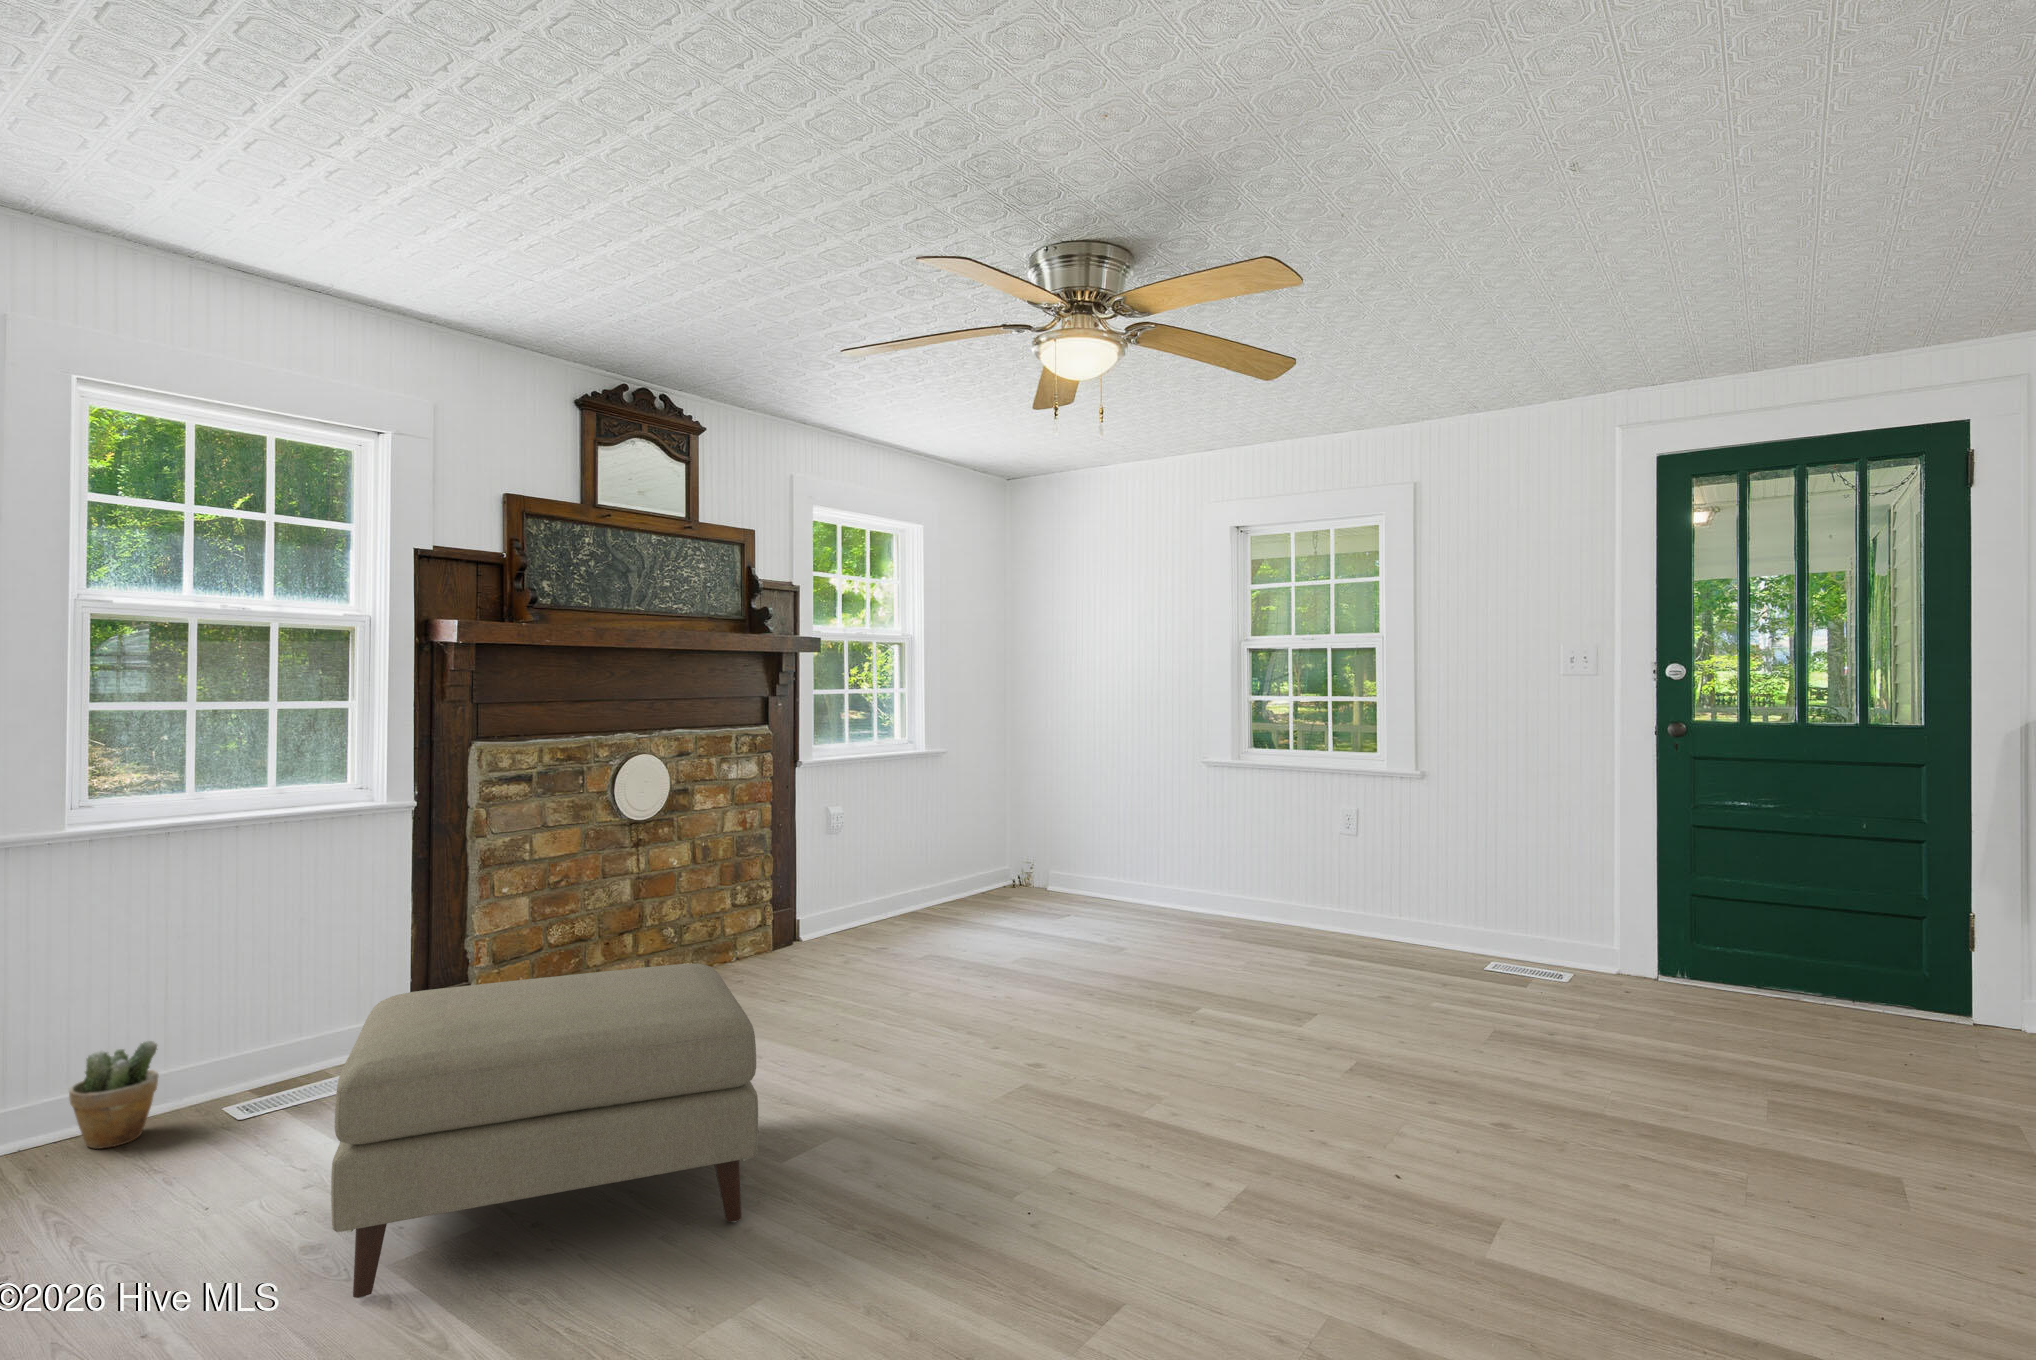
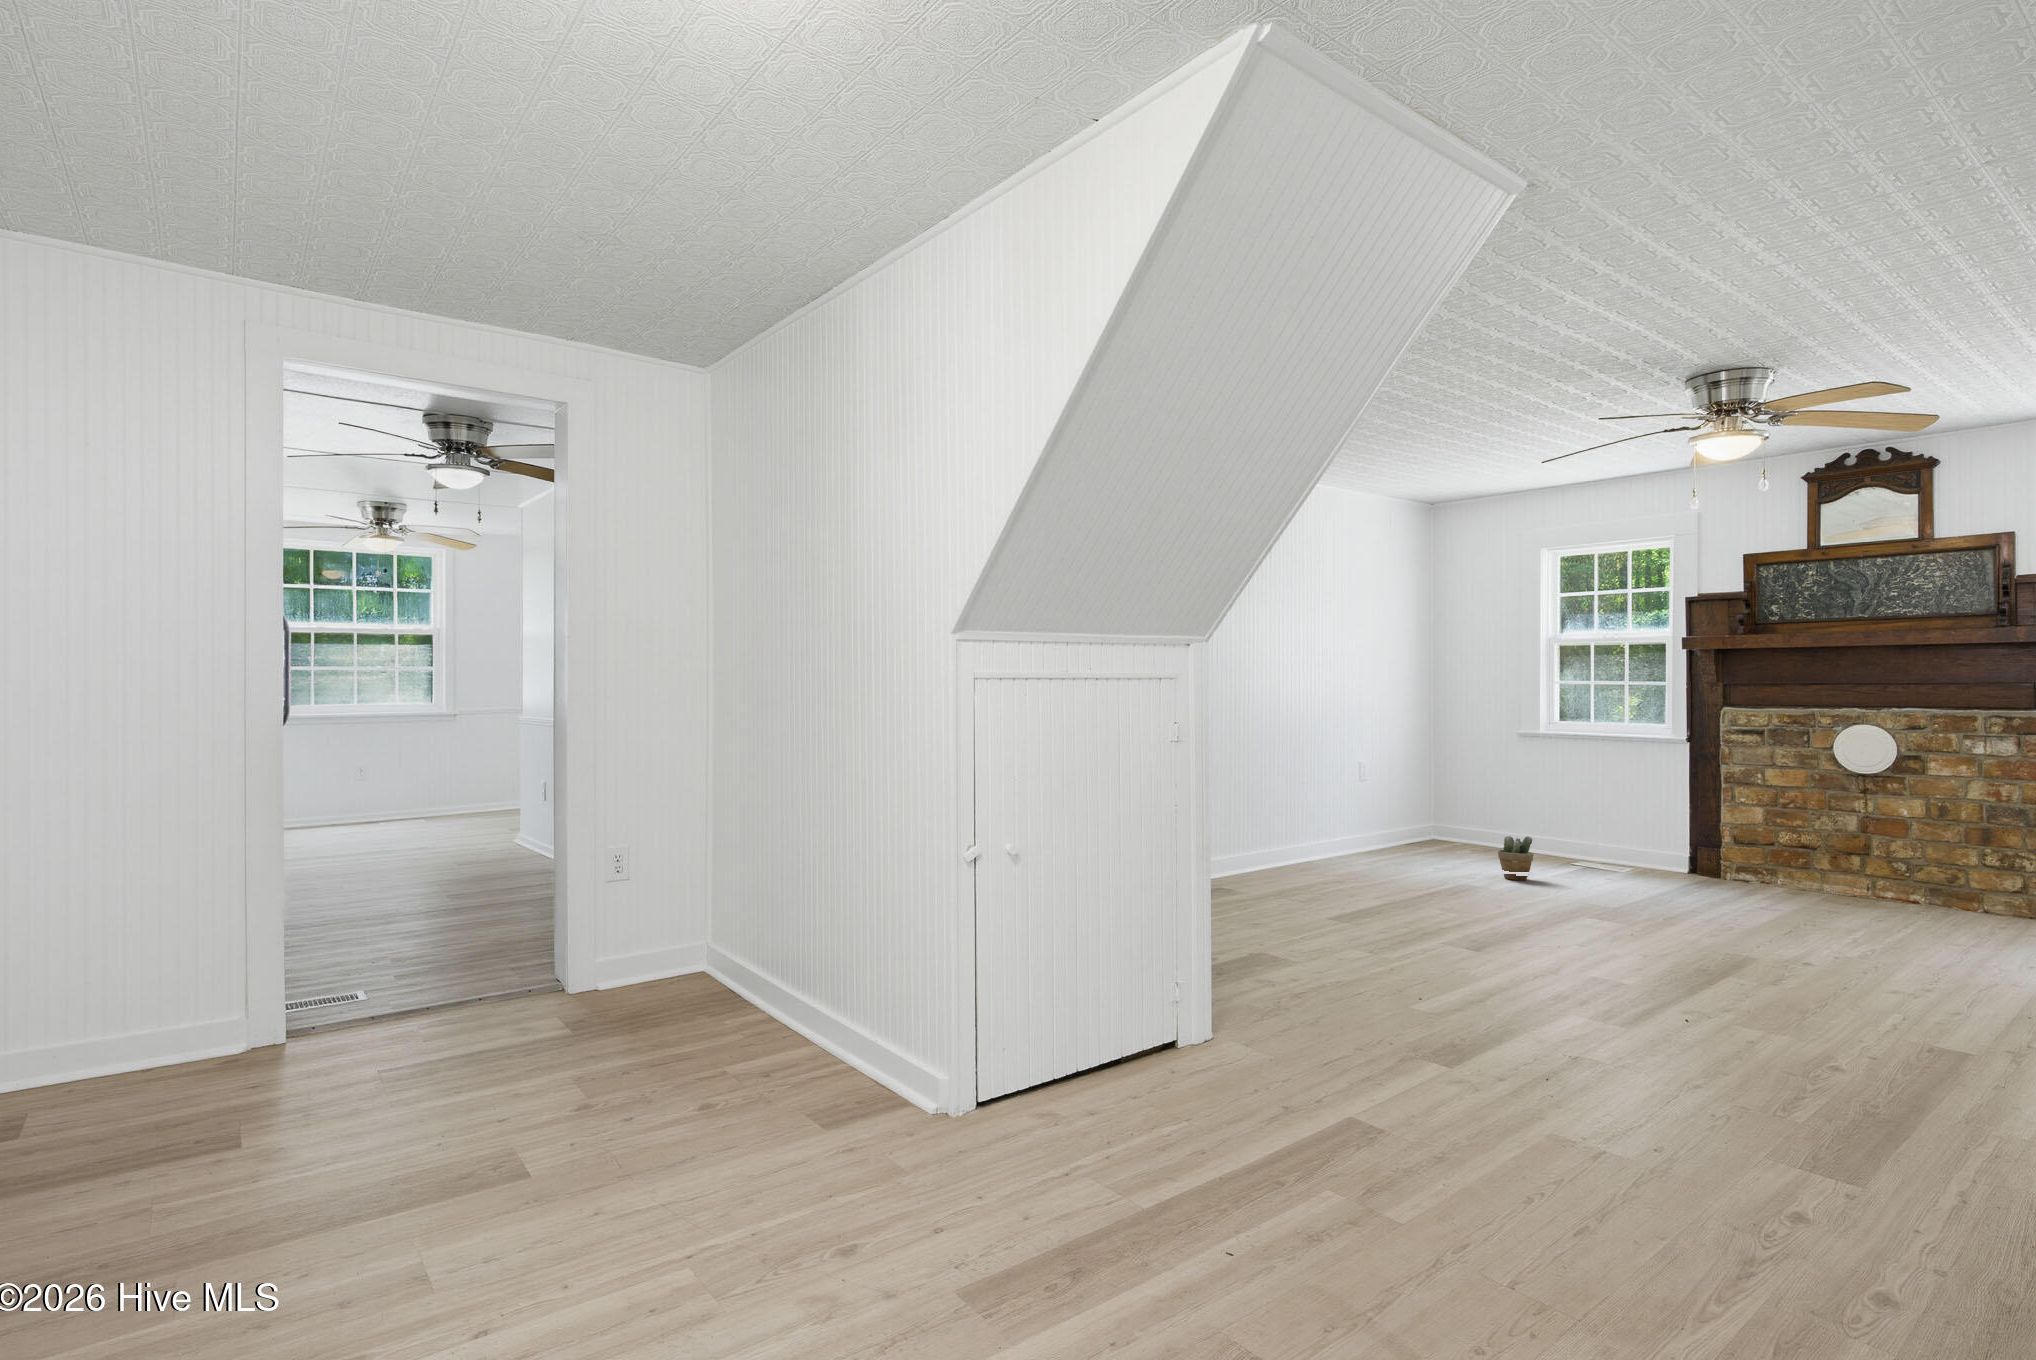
ottoman: present [331,964,758,1298] -> none [1558,816,1821,958]

